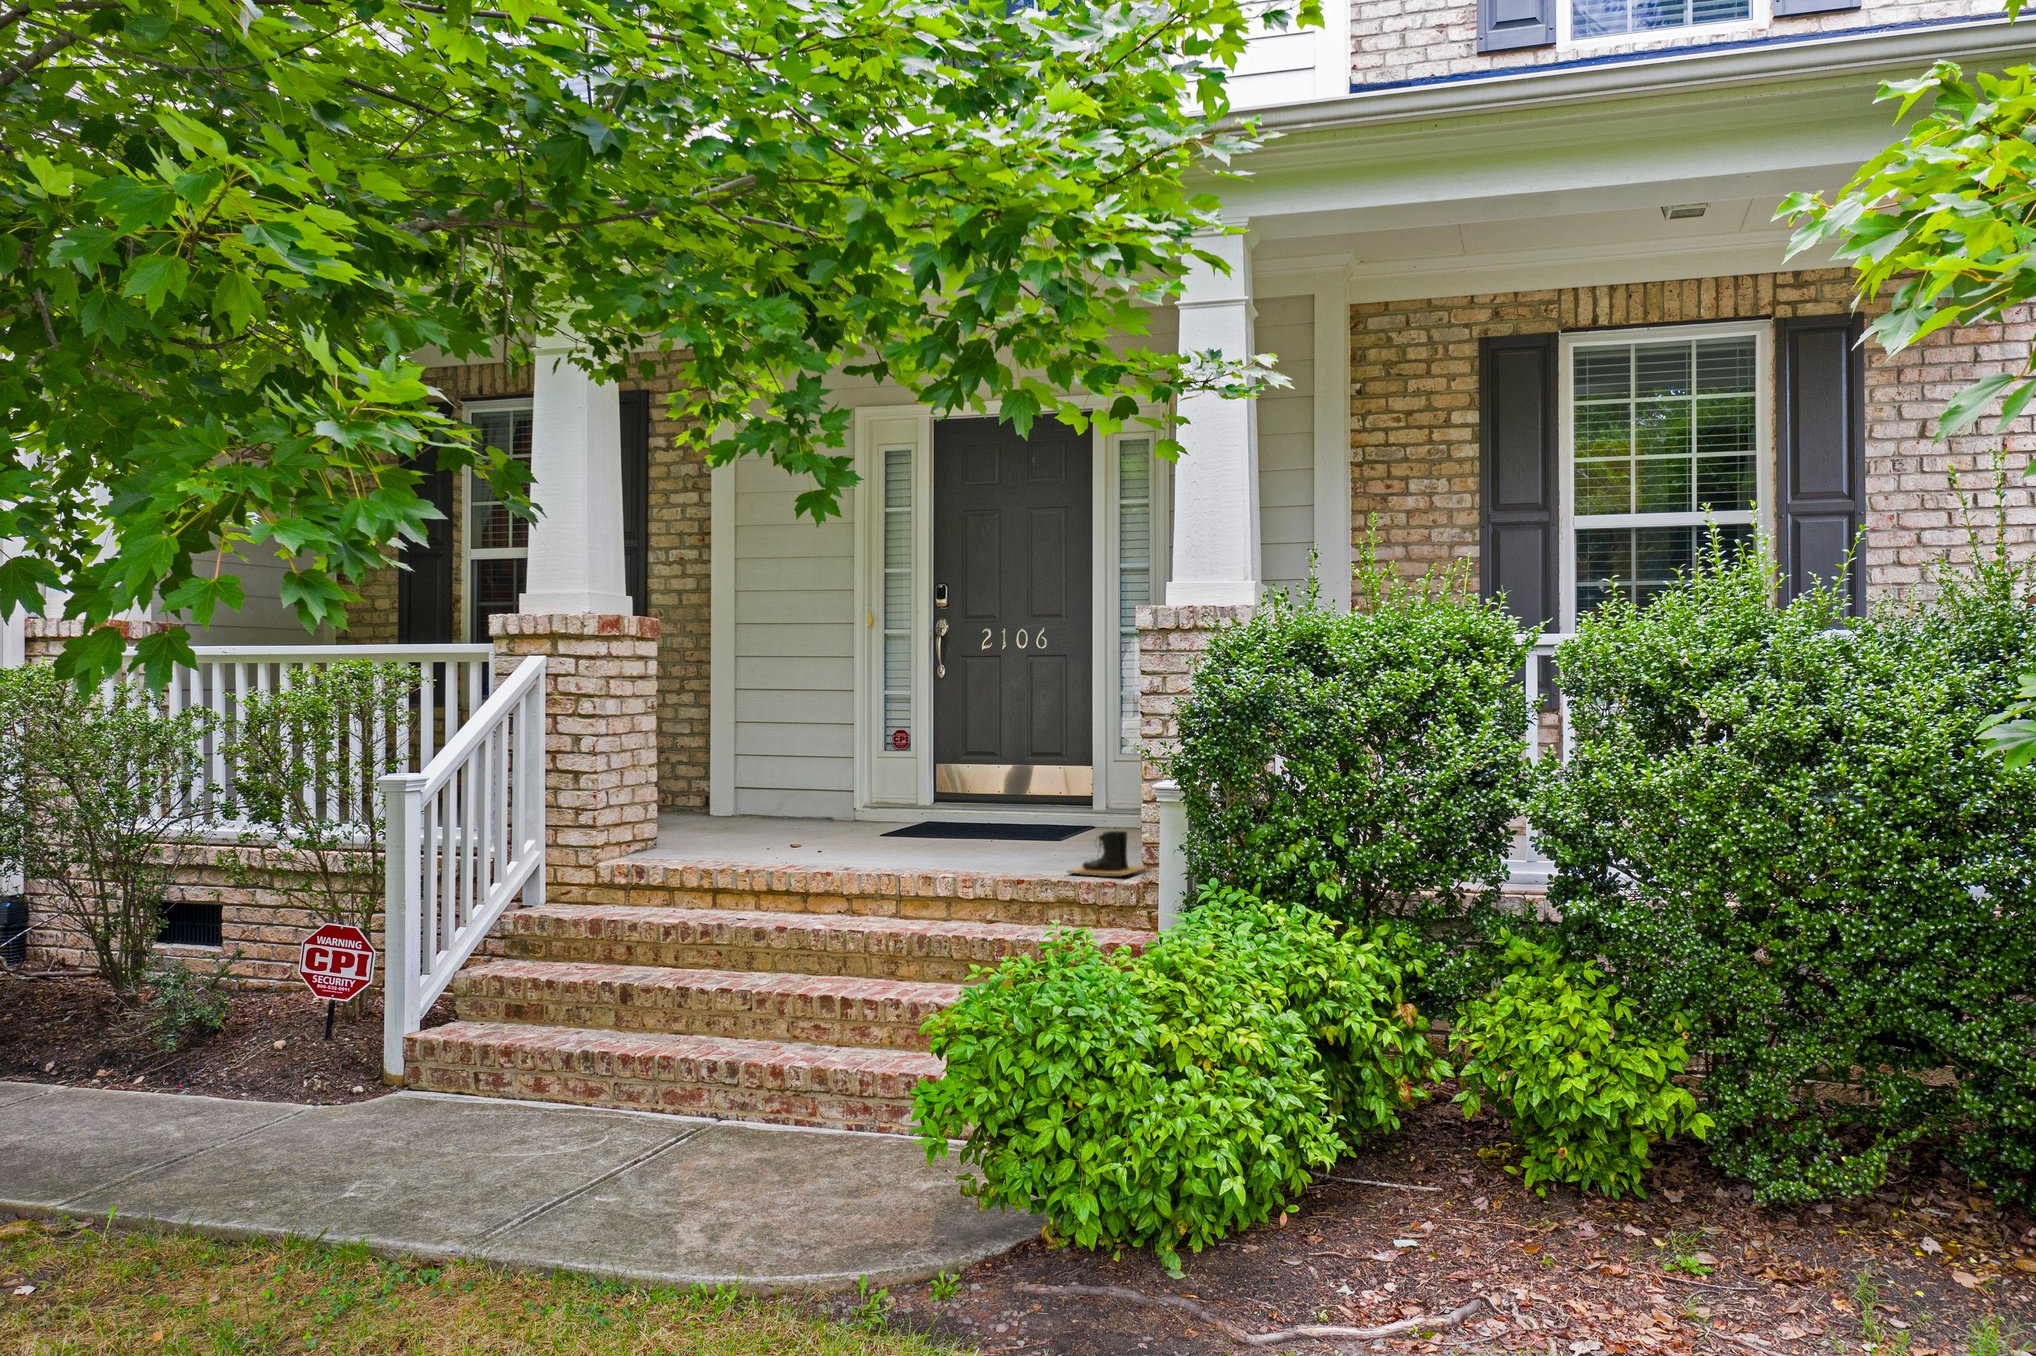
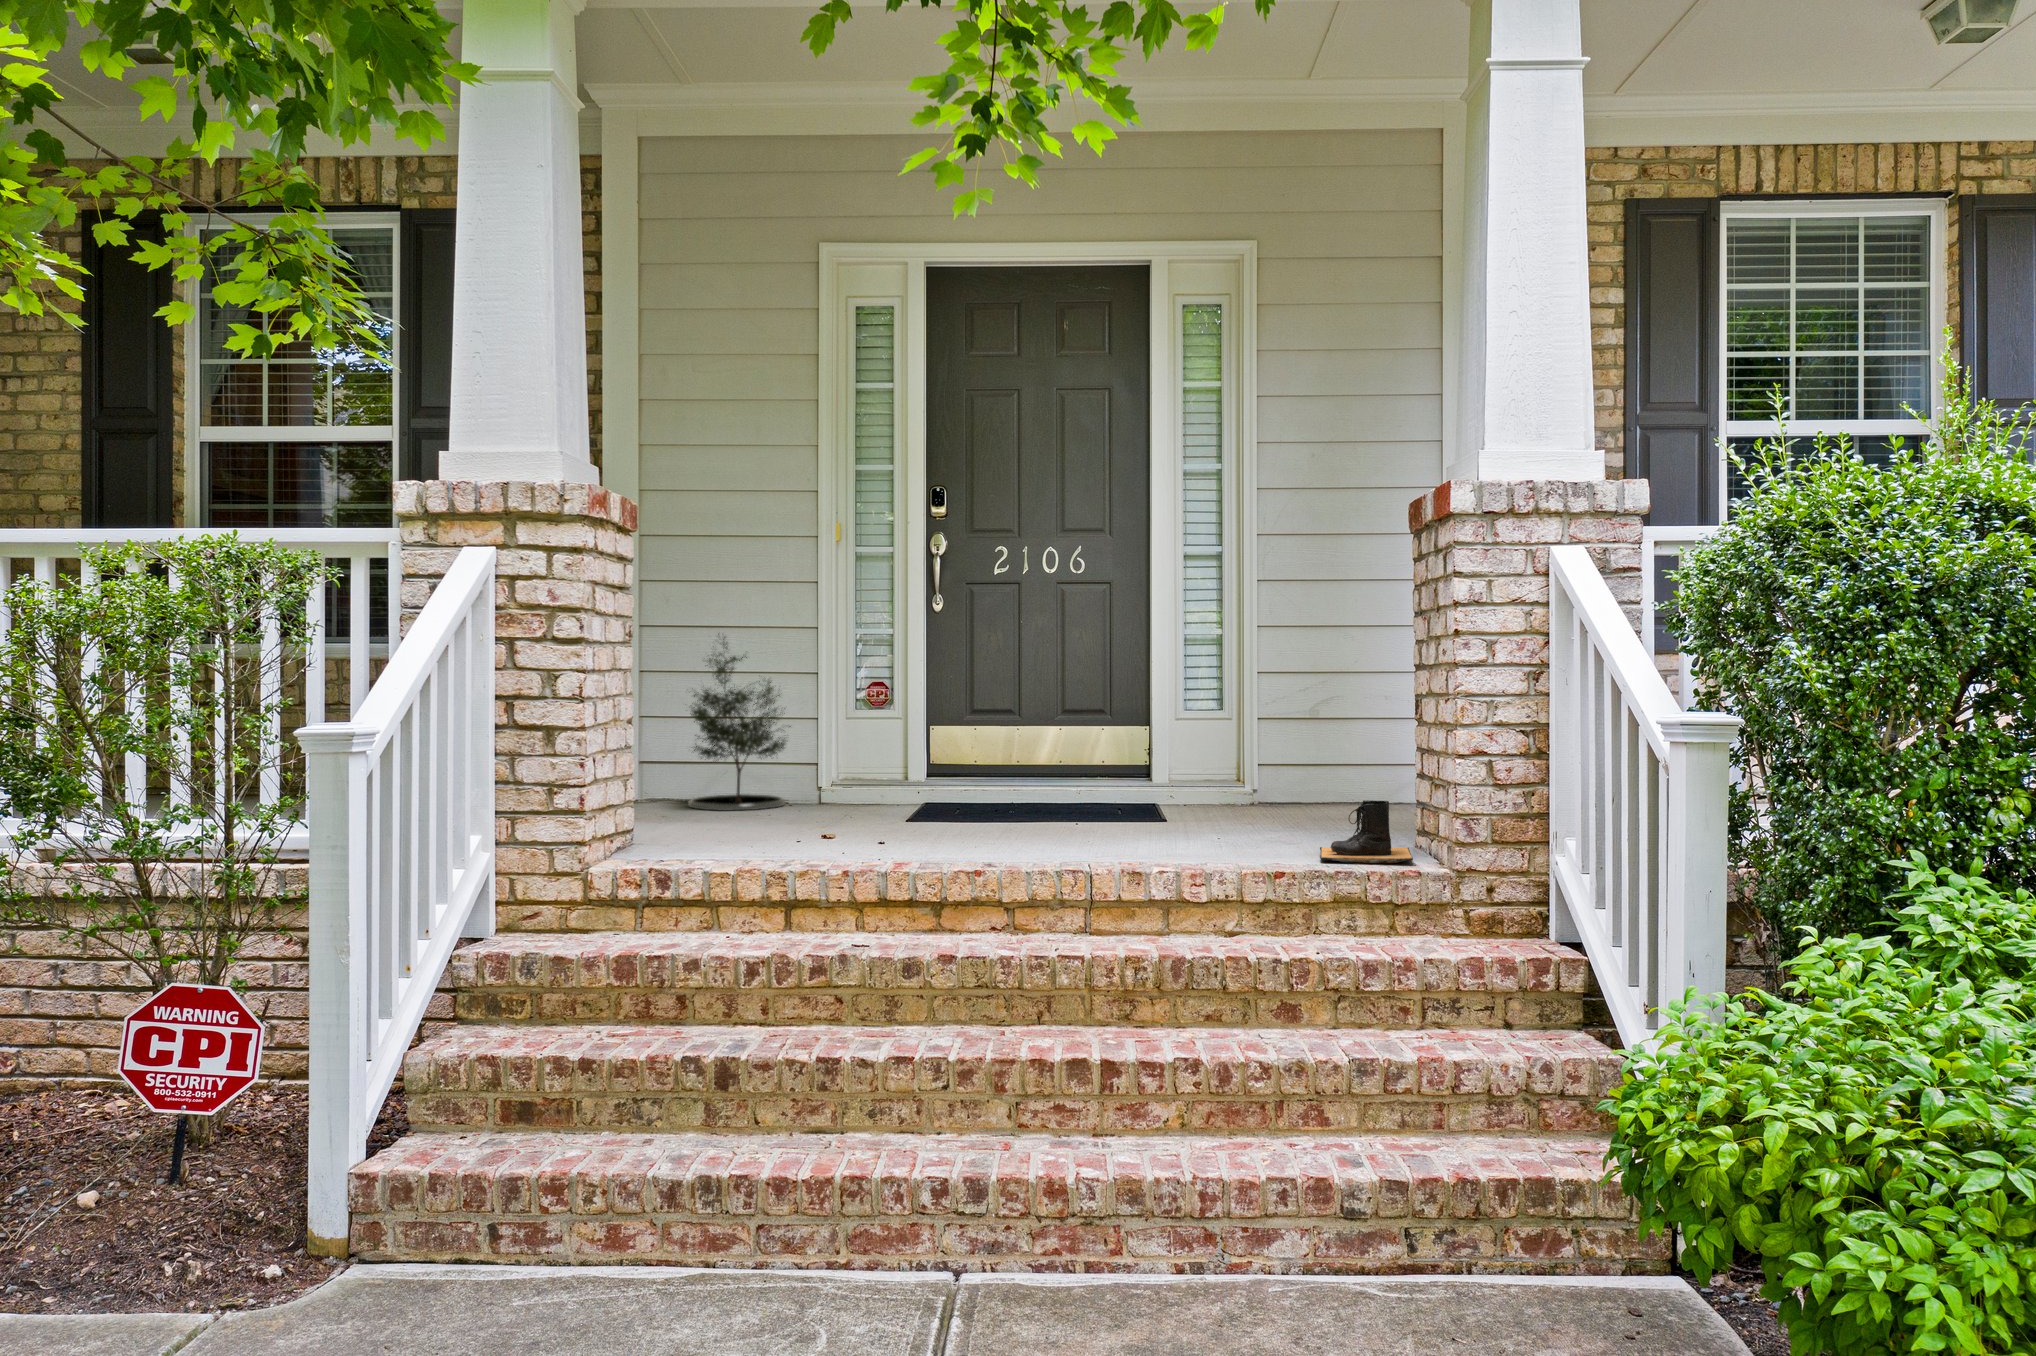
potted tree: none [741,698,825,826] -> present [688,634,791,811]

